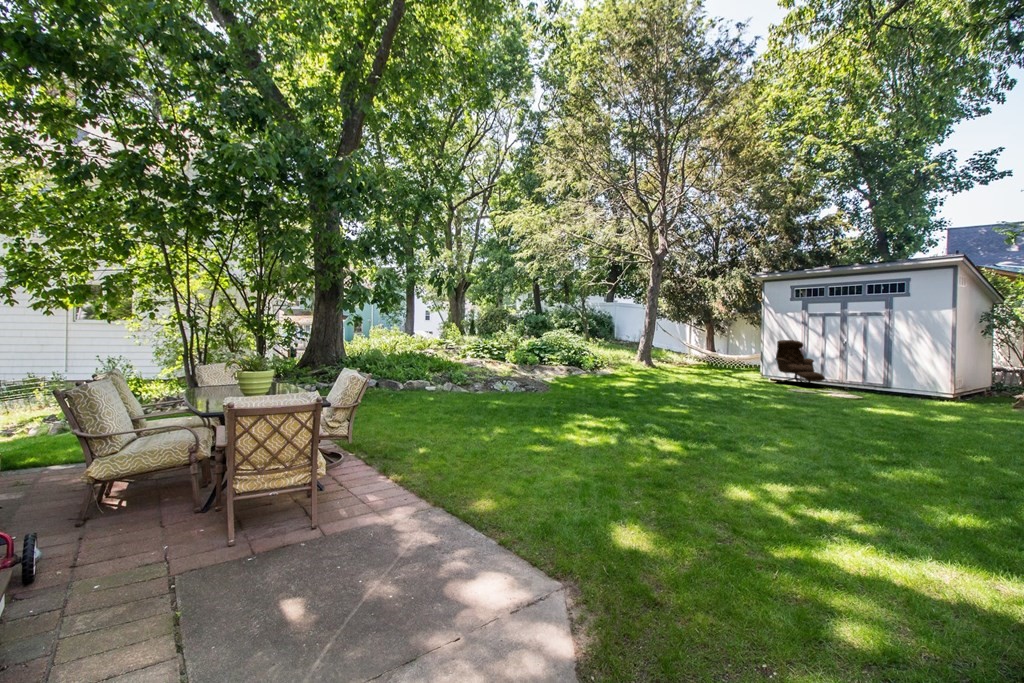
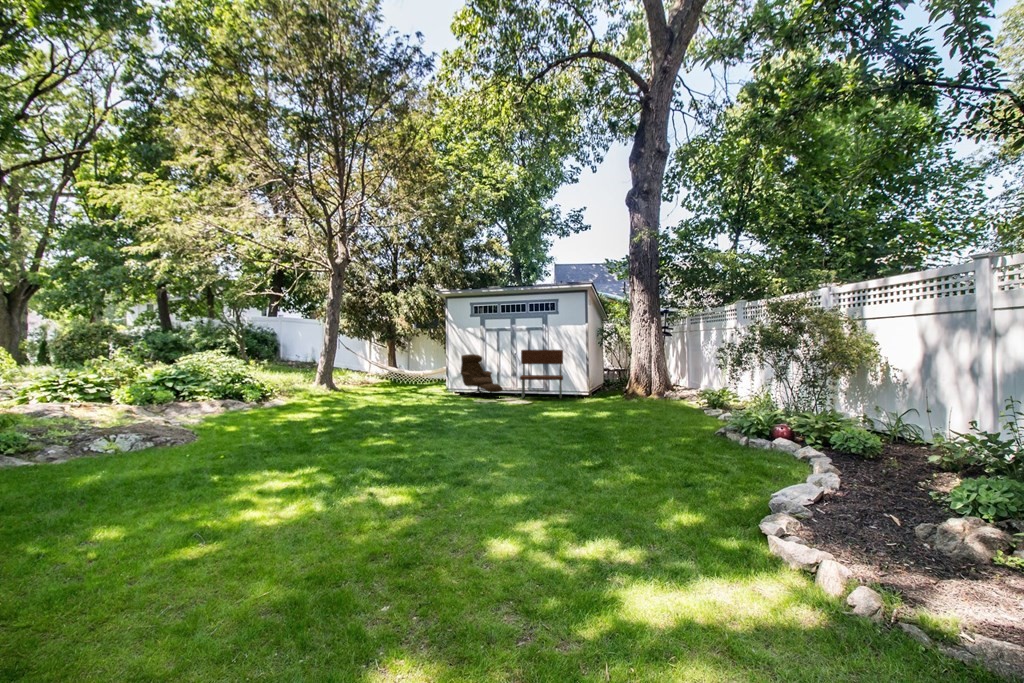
bench: none [847,337,914,396] -> present [520,350,563,398]

